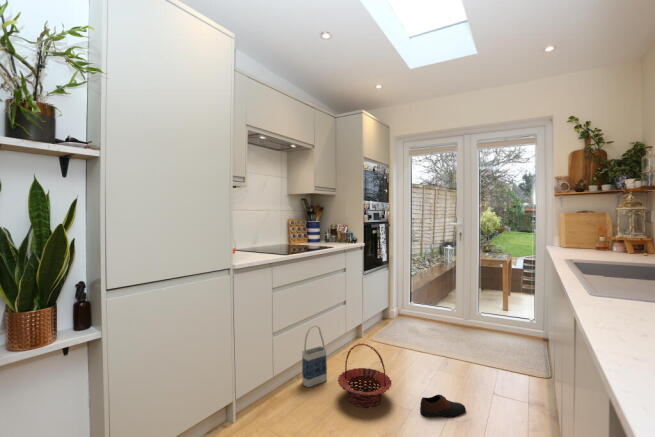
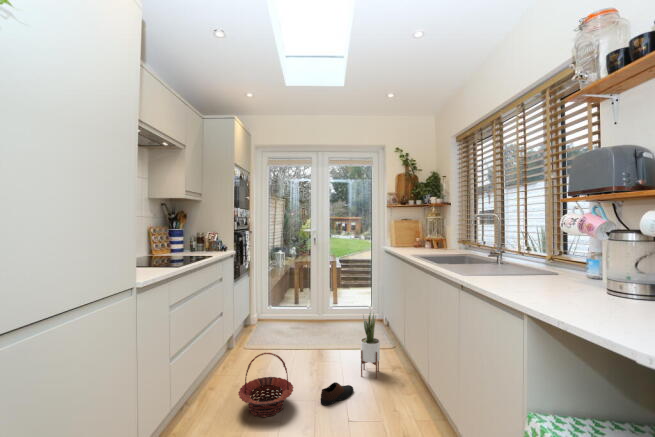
potted plant: none [484,321,512,407] -> present [361,311,380,378]
bag: present [302,326,327,387] -> none [191,345,218,416]

